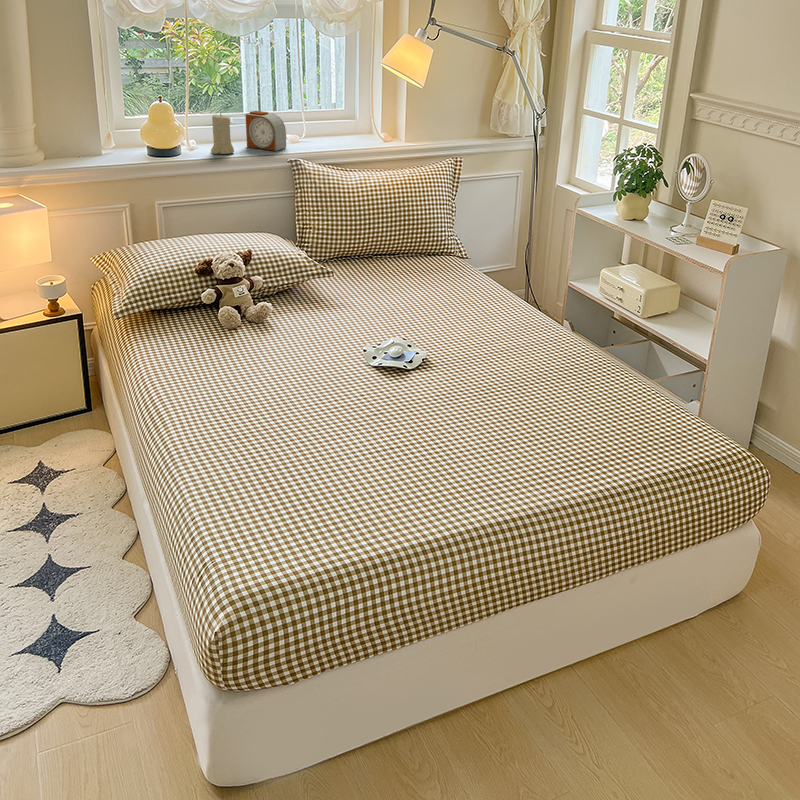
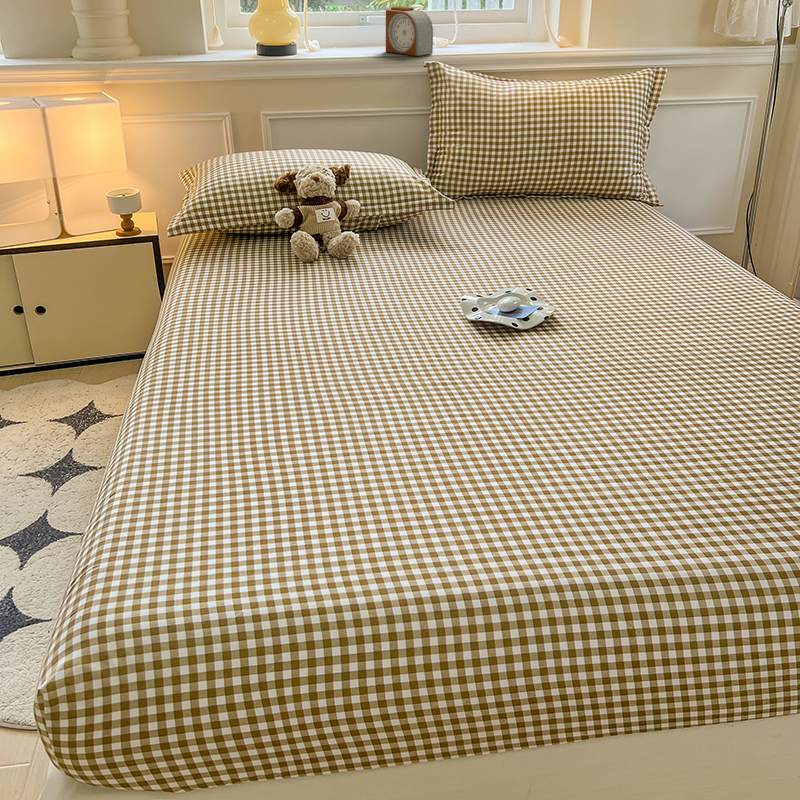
candle: present [211,113,234,154] -> none [338,5,365,56]

